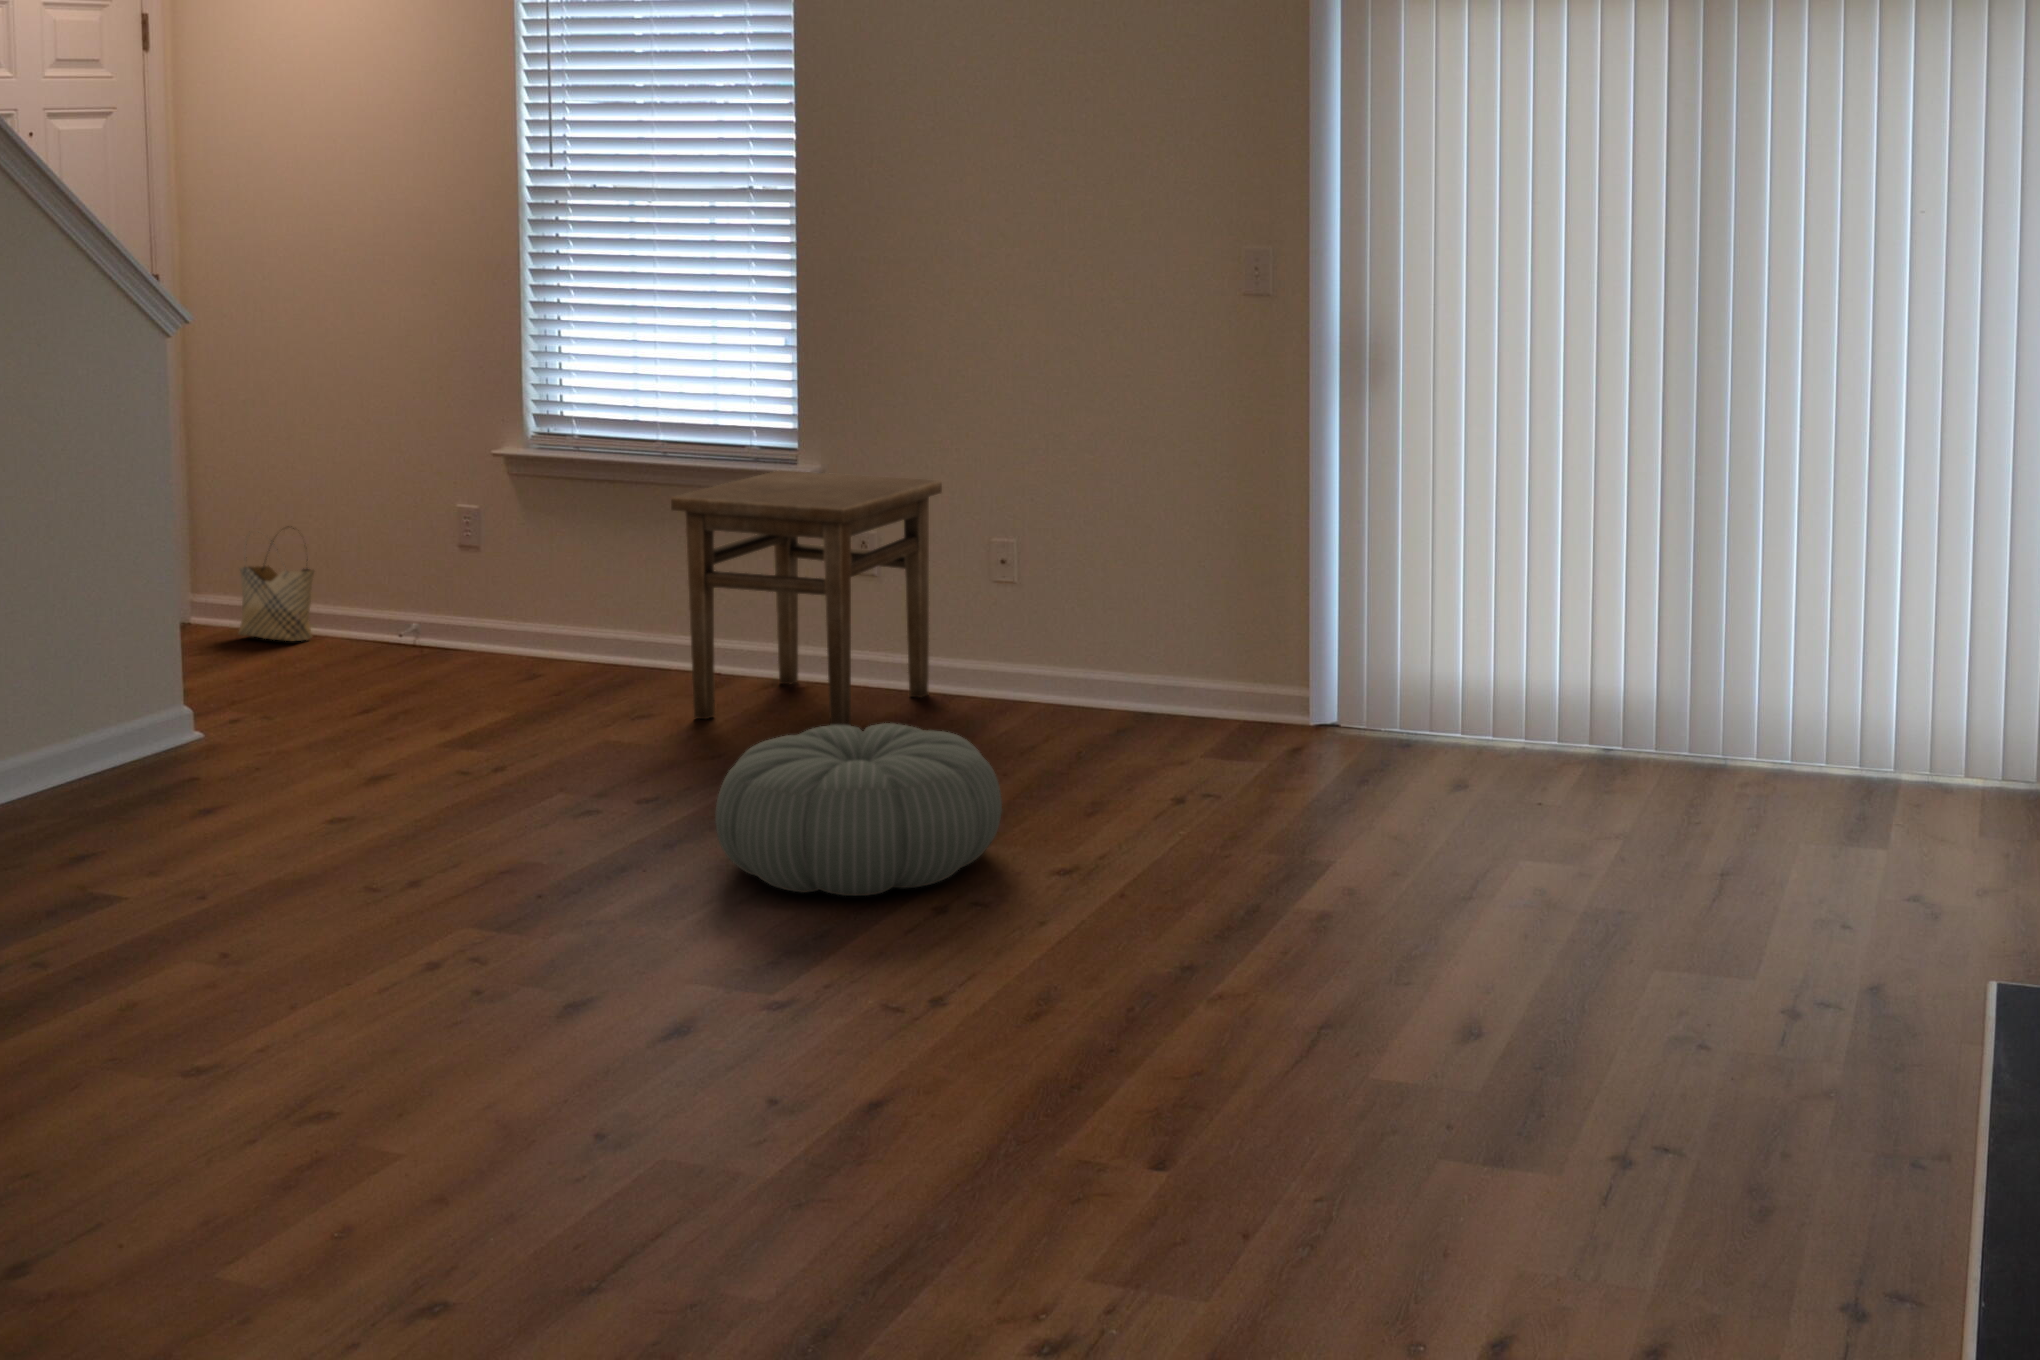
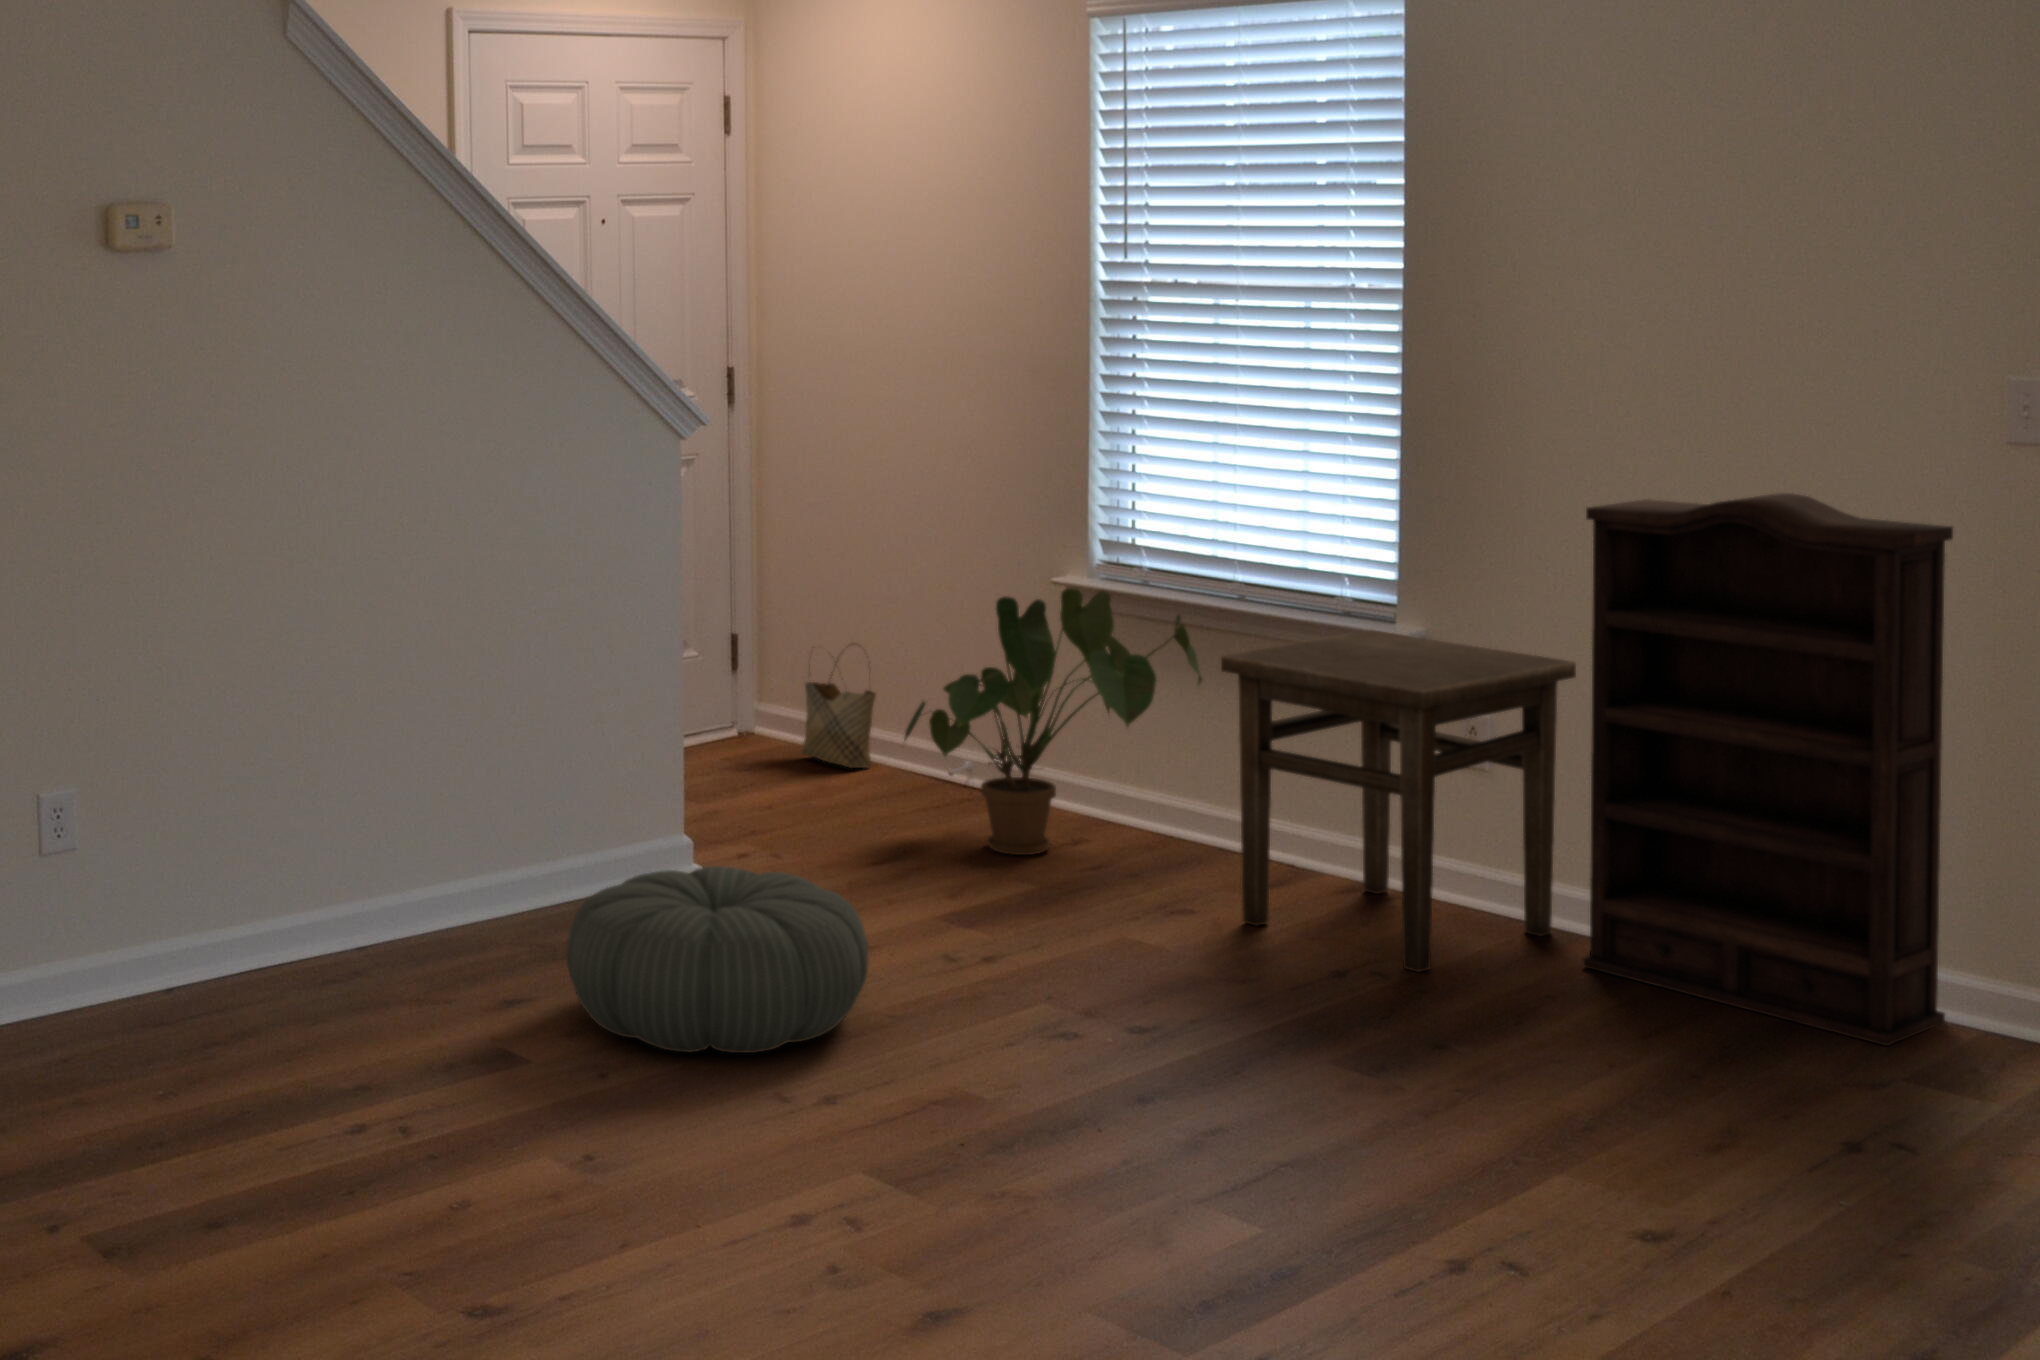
bookshelf: none [954,340,1204,735] -> present [1583,493,1953,1046]
house plant: none [369,456,635,693] -> present [905,588,1202,855]
pouf: present [715,723,1002,896] -> present [566,866,869,1053]

